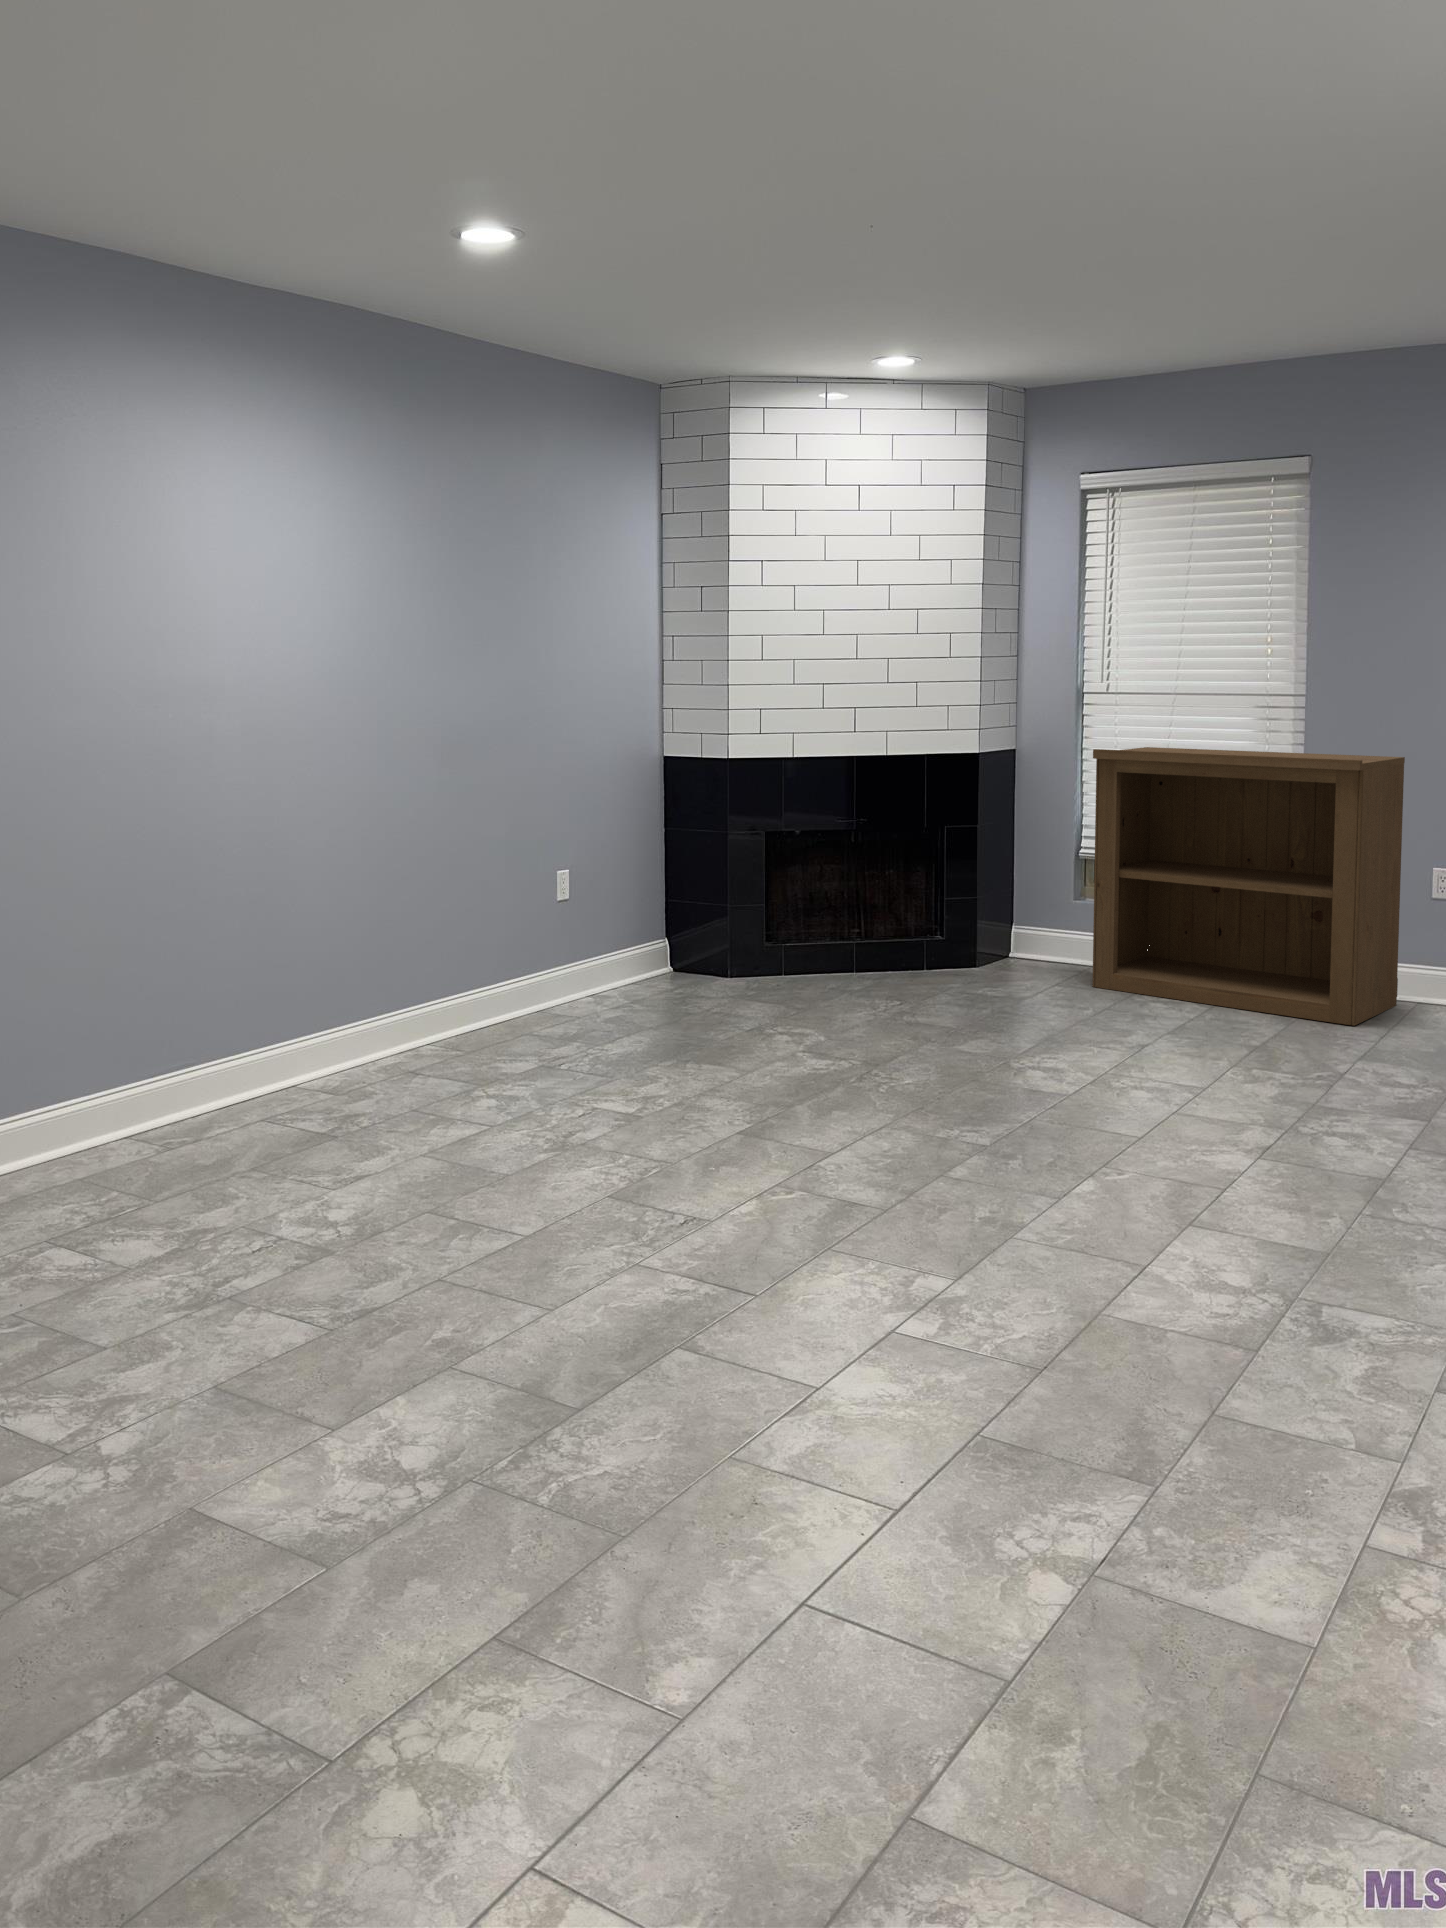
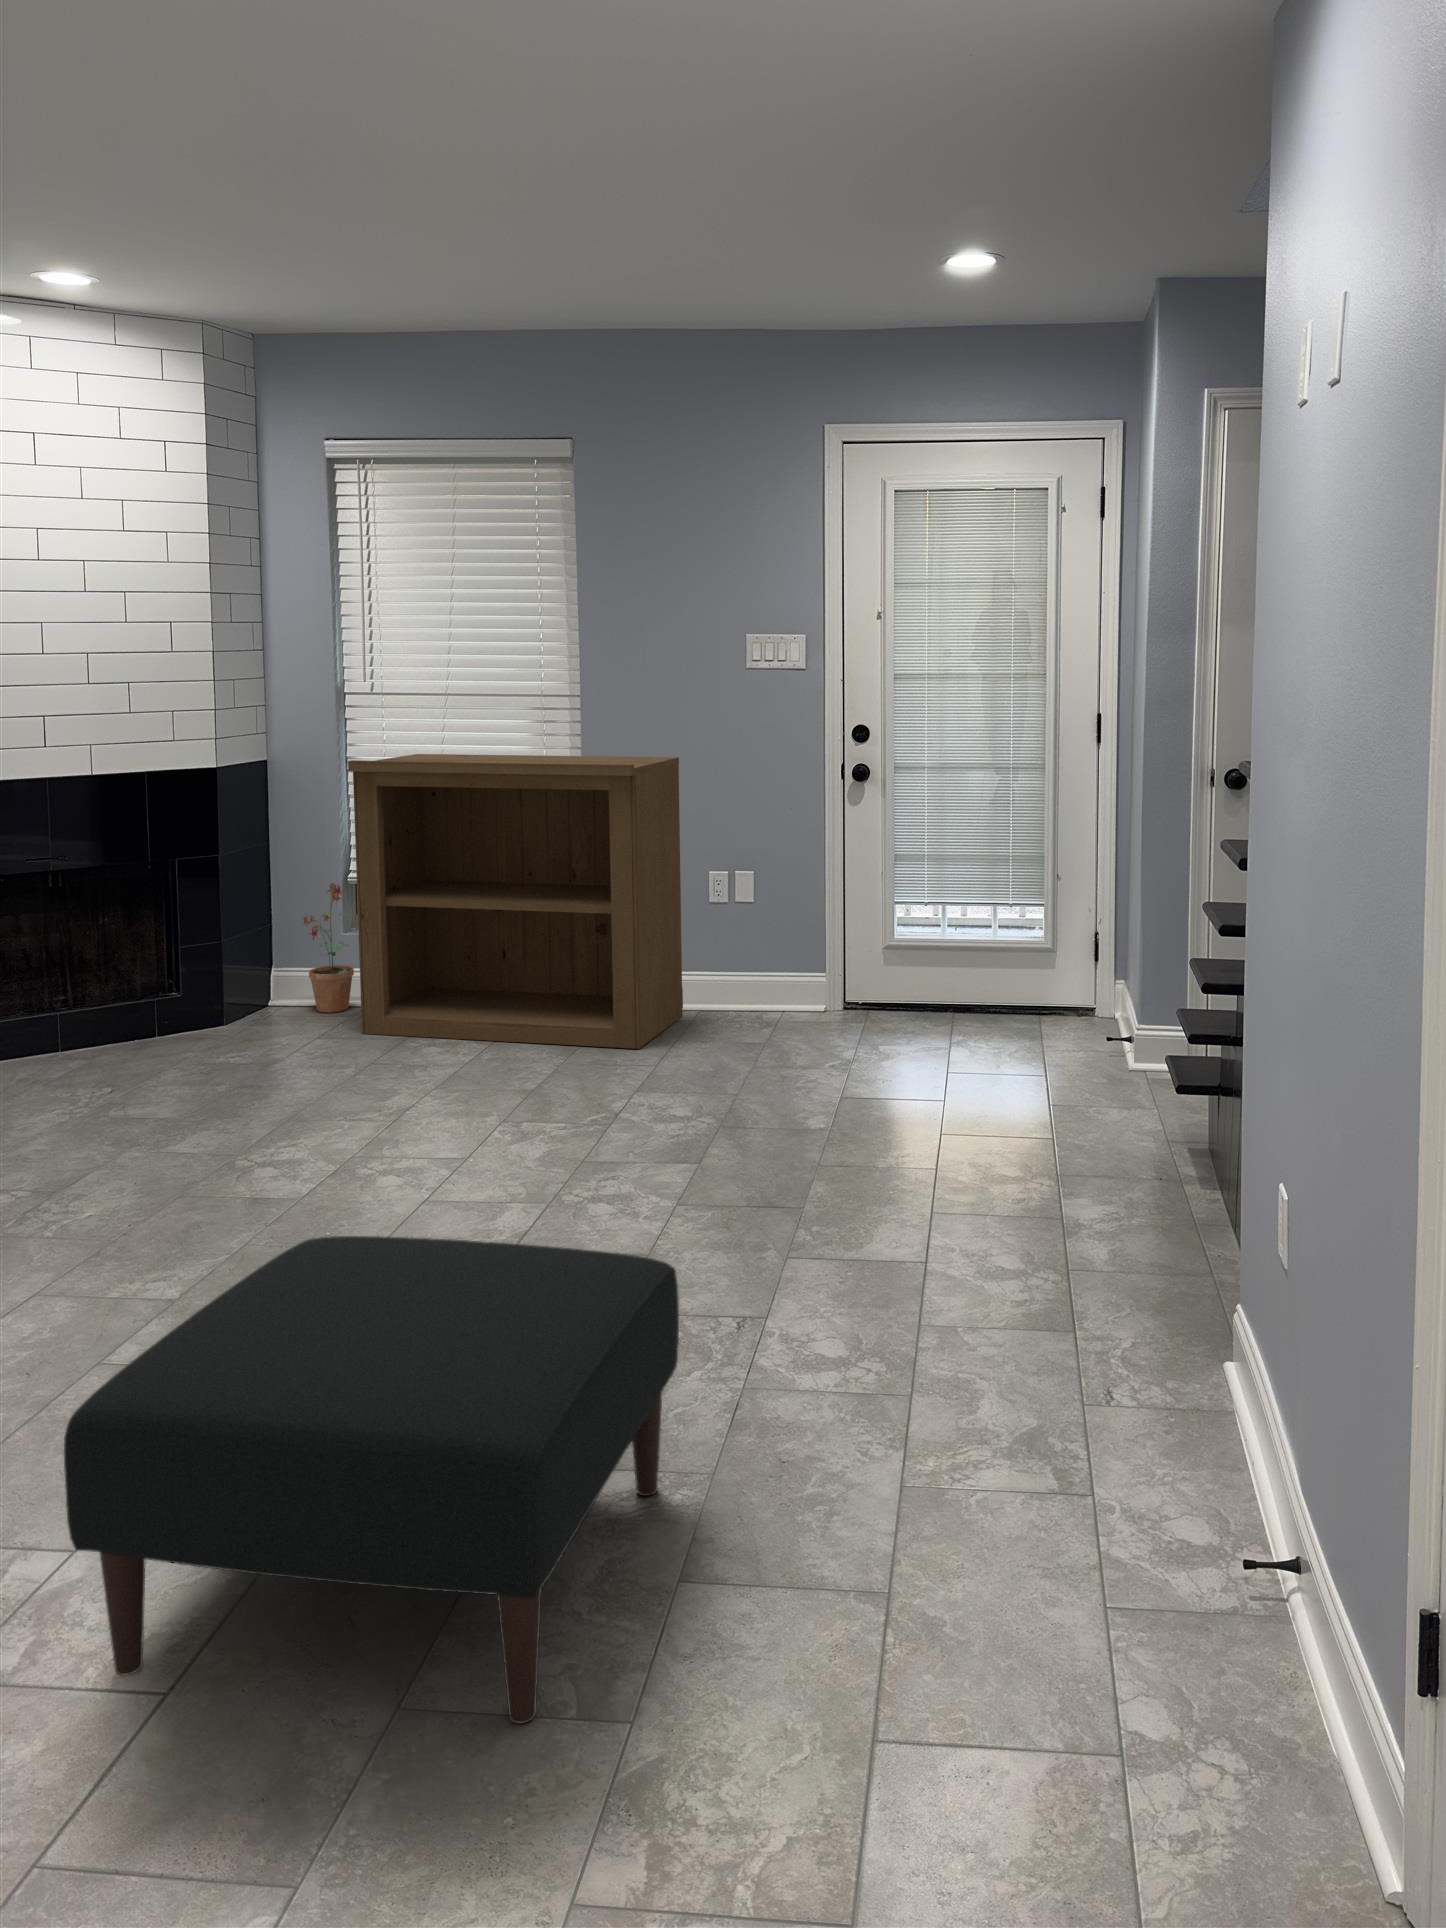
potted plant: none [1039,857,1083,969] -> present [303,883,354,1012]
ottoman: none [997,1080,1427,1405] -> present [64,1236,679,1724]

